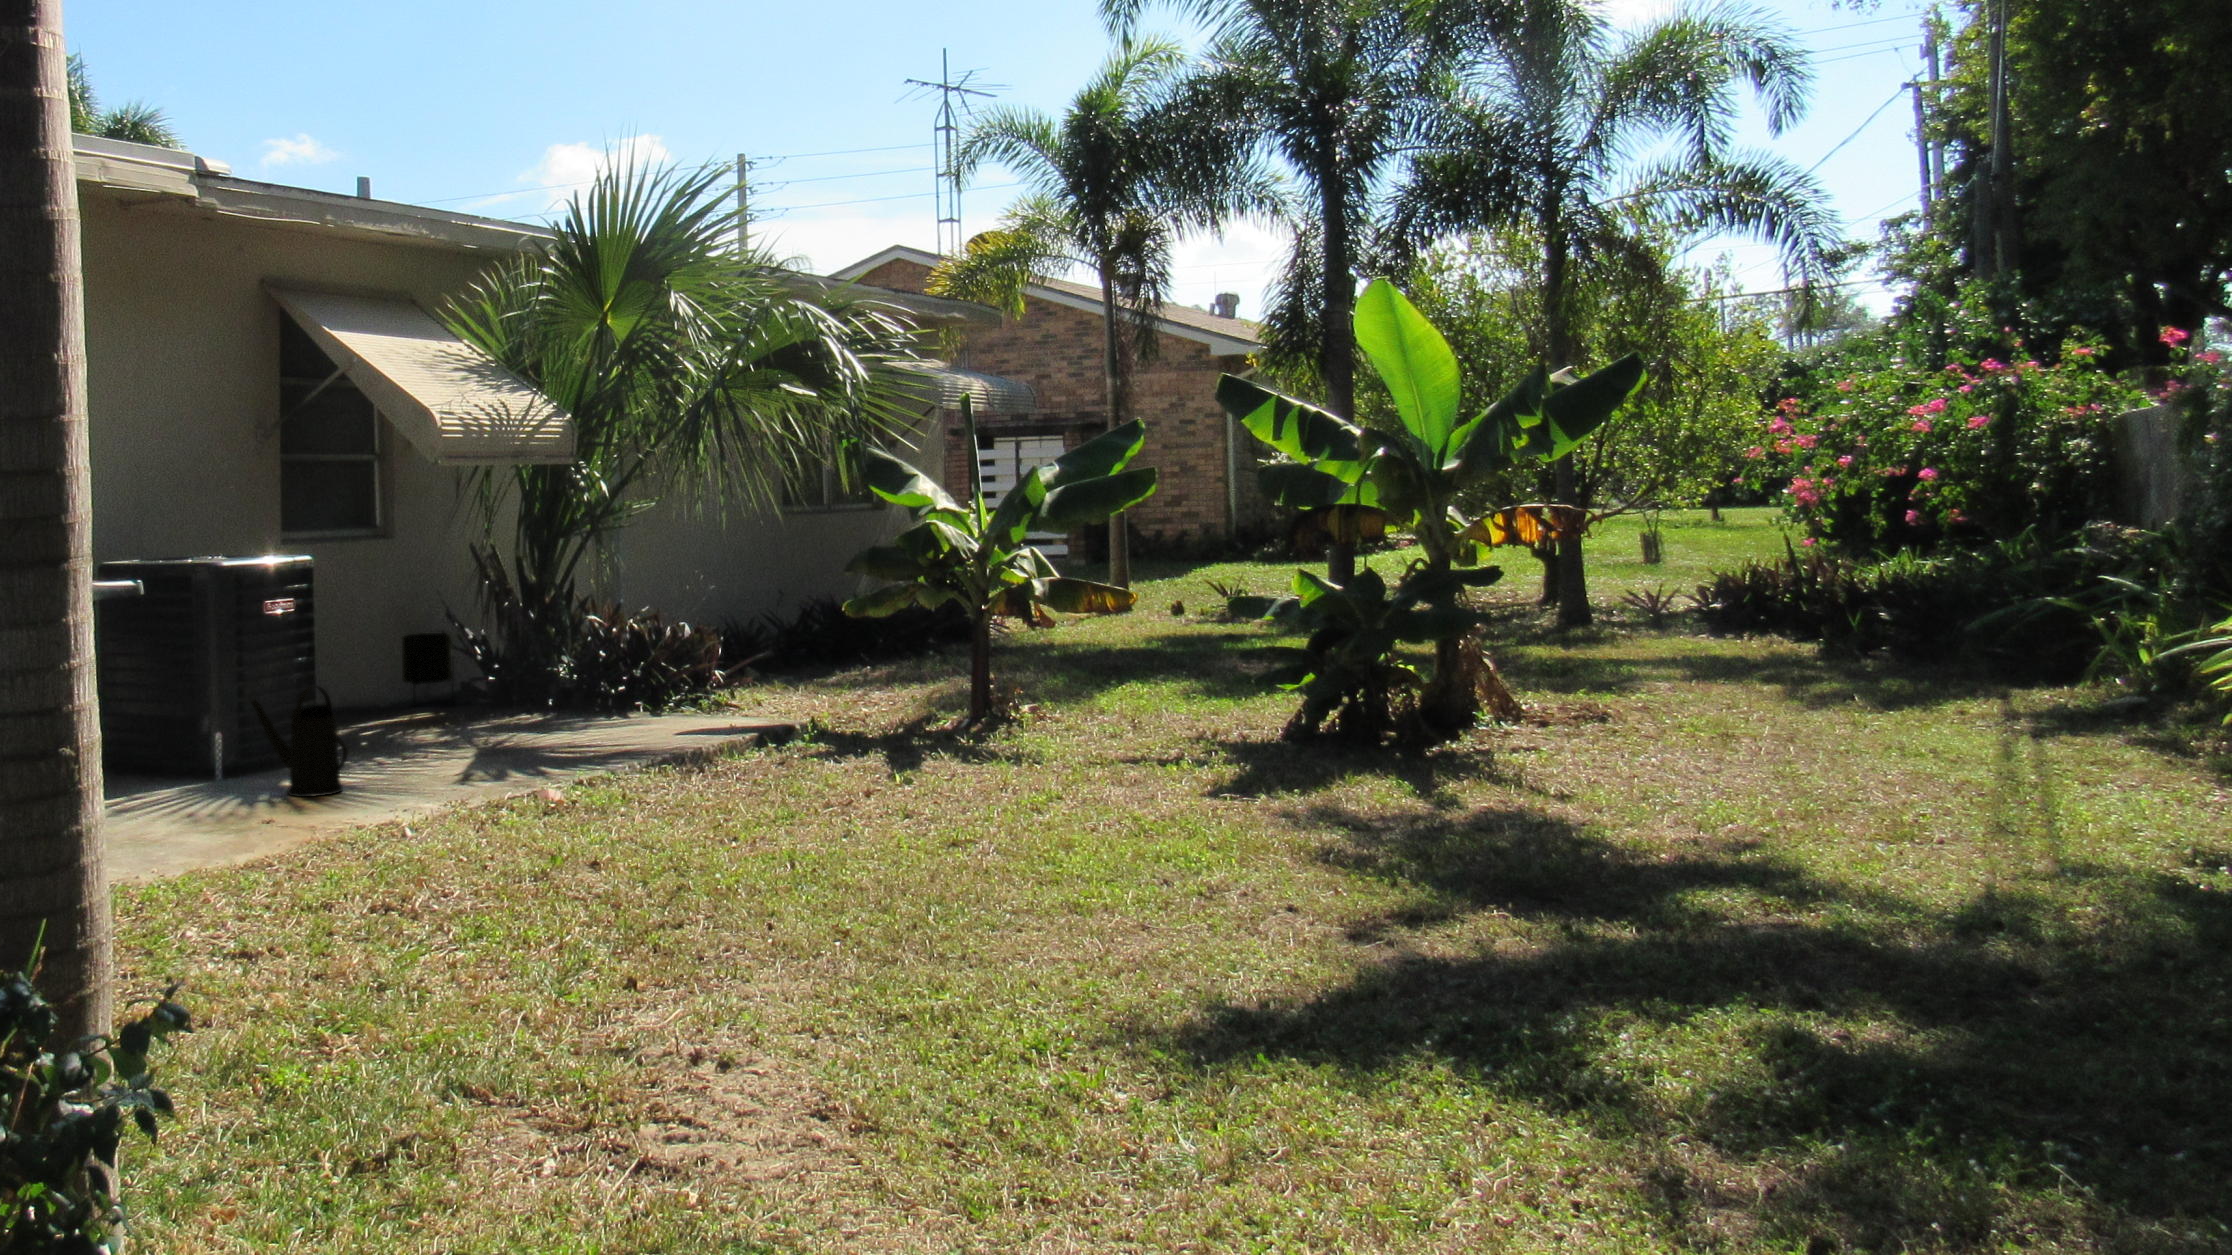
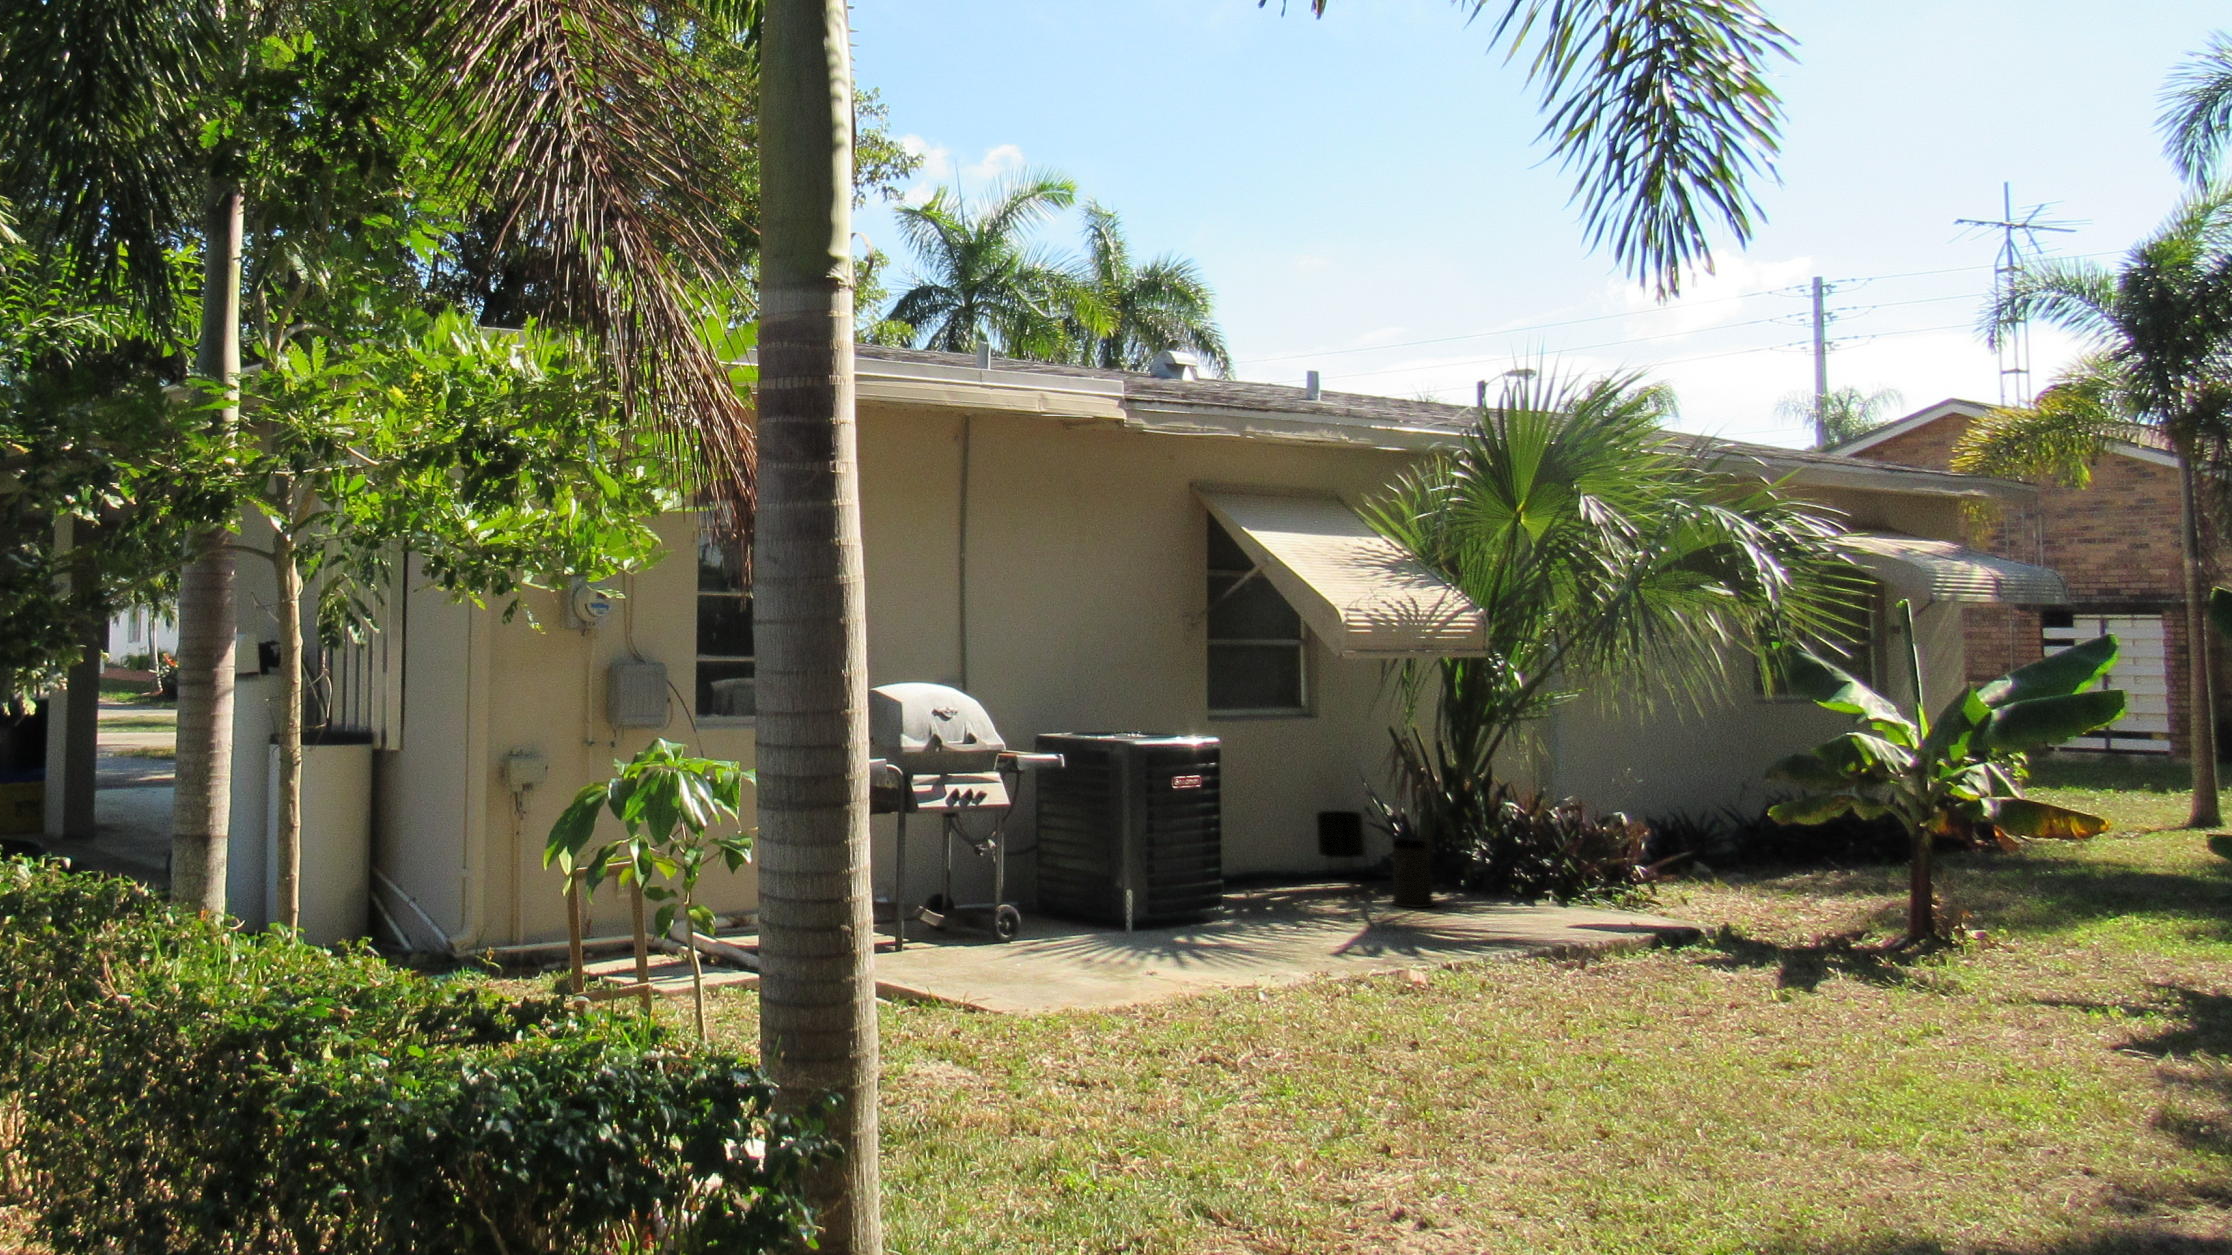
watering can: present [251,686,348,797] -> present [1392,827,1435,908]

